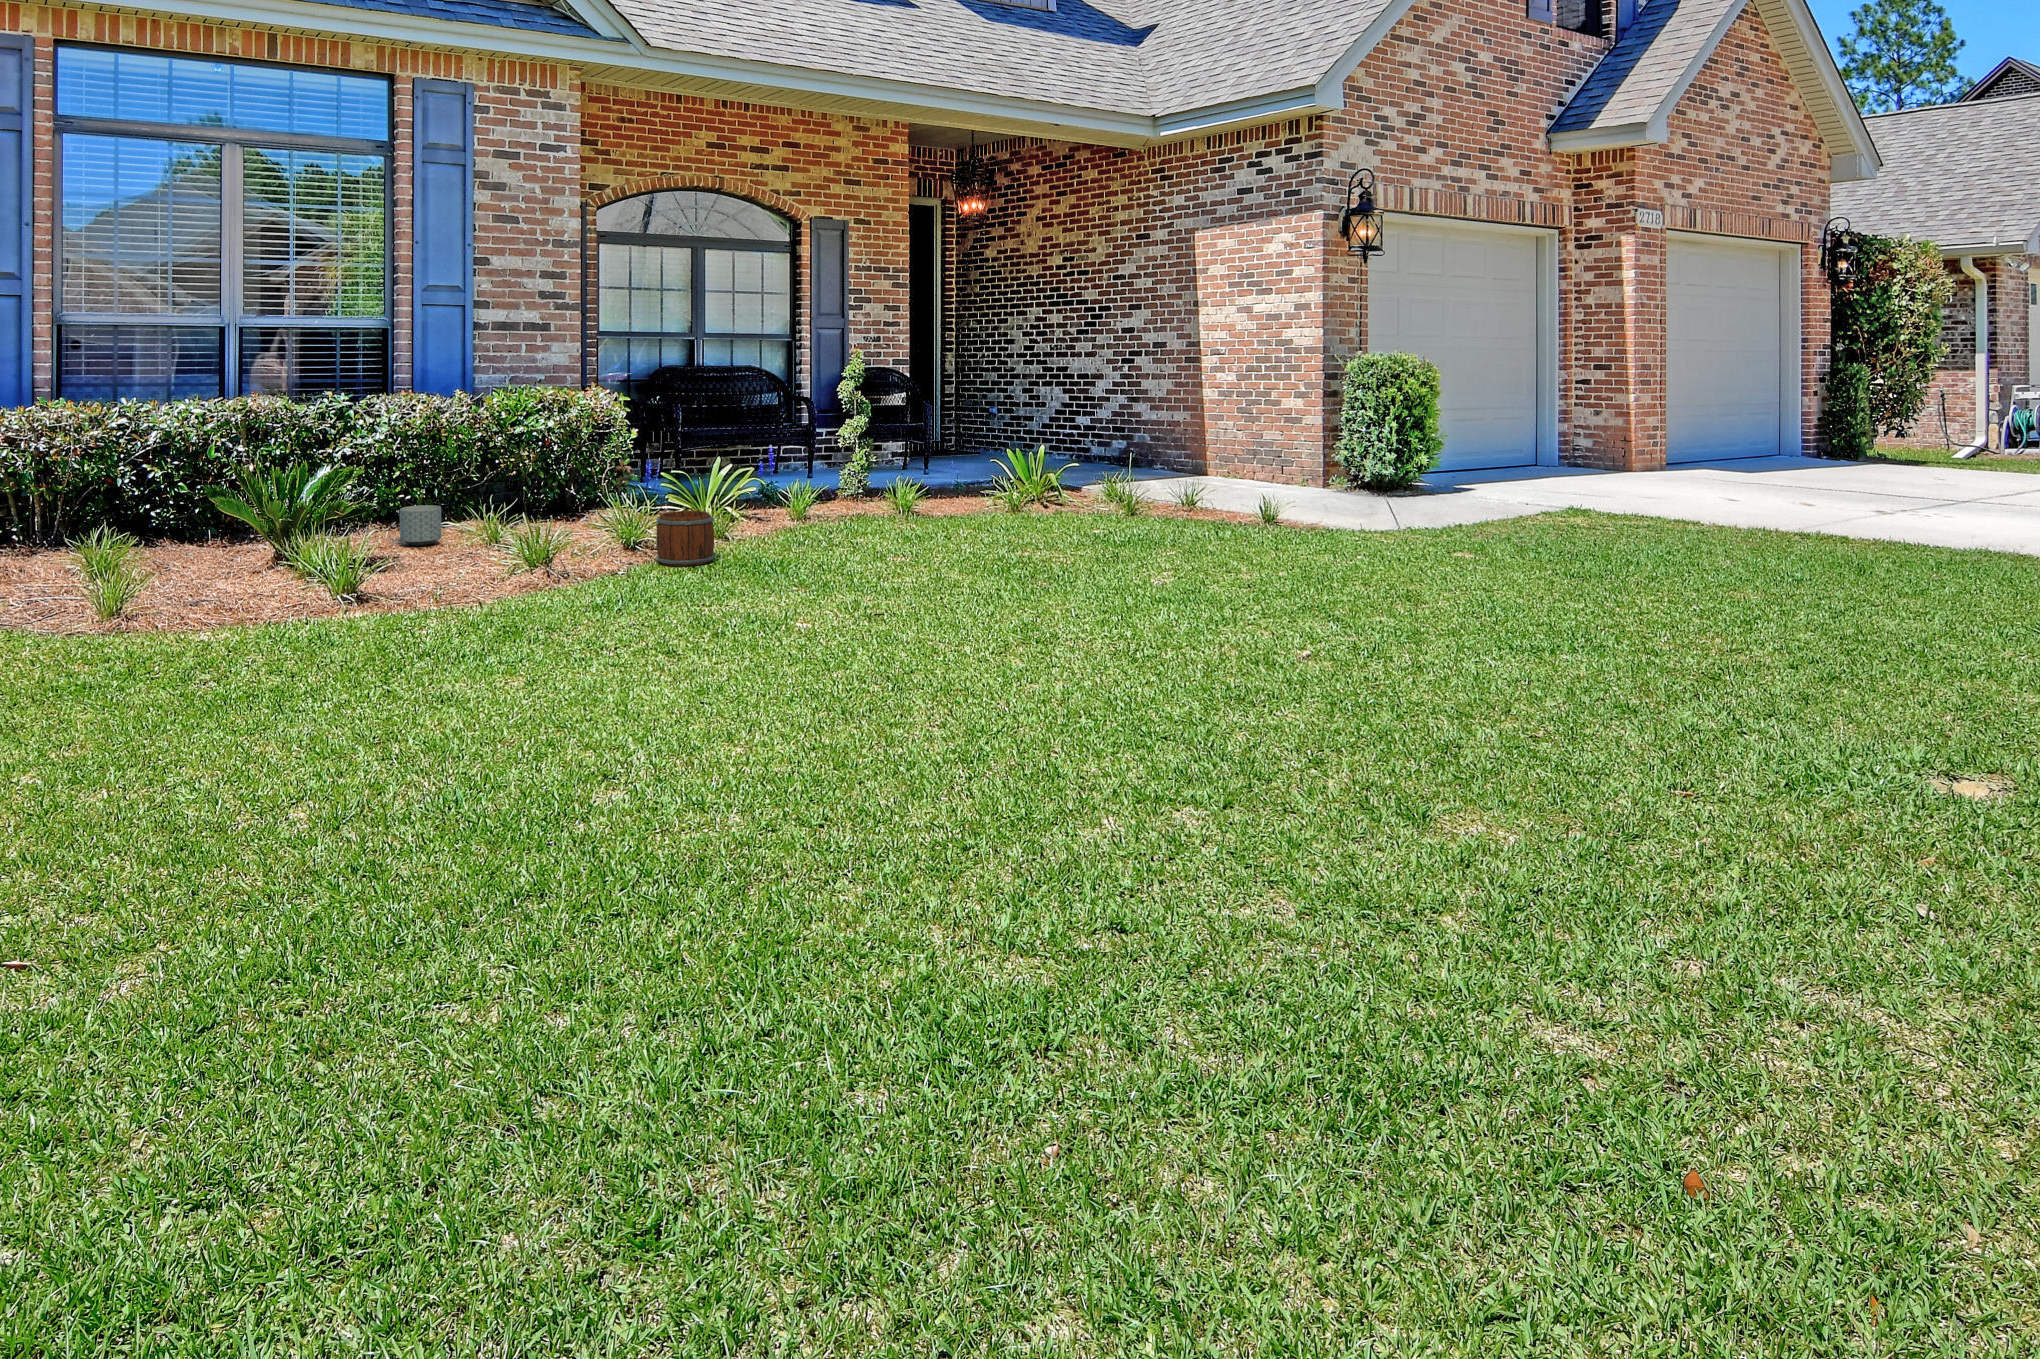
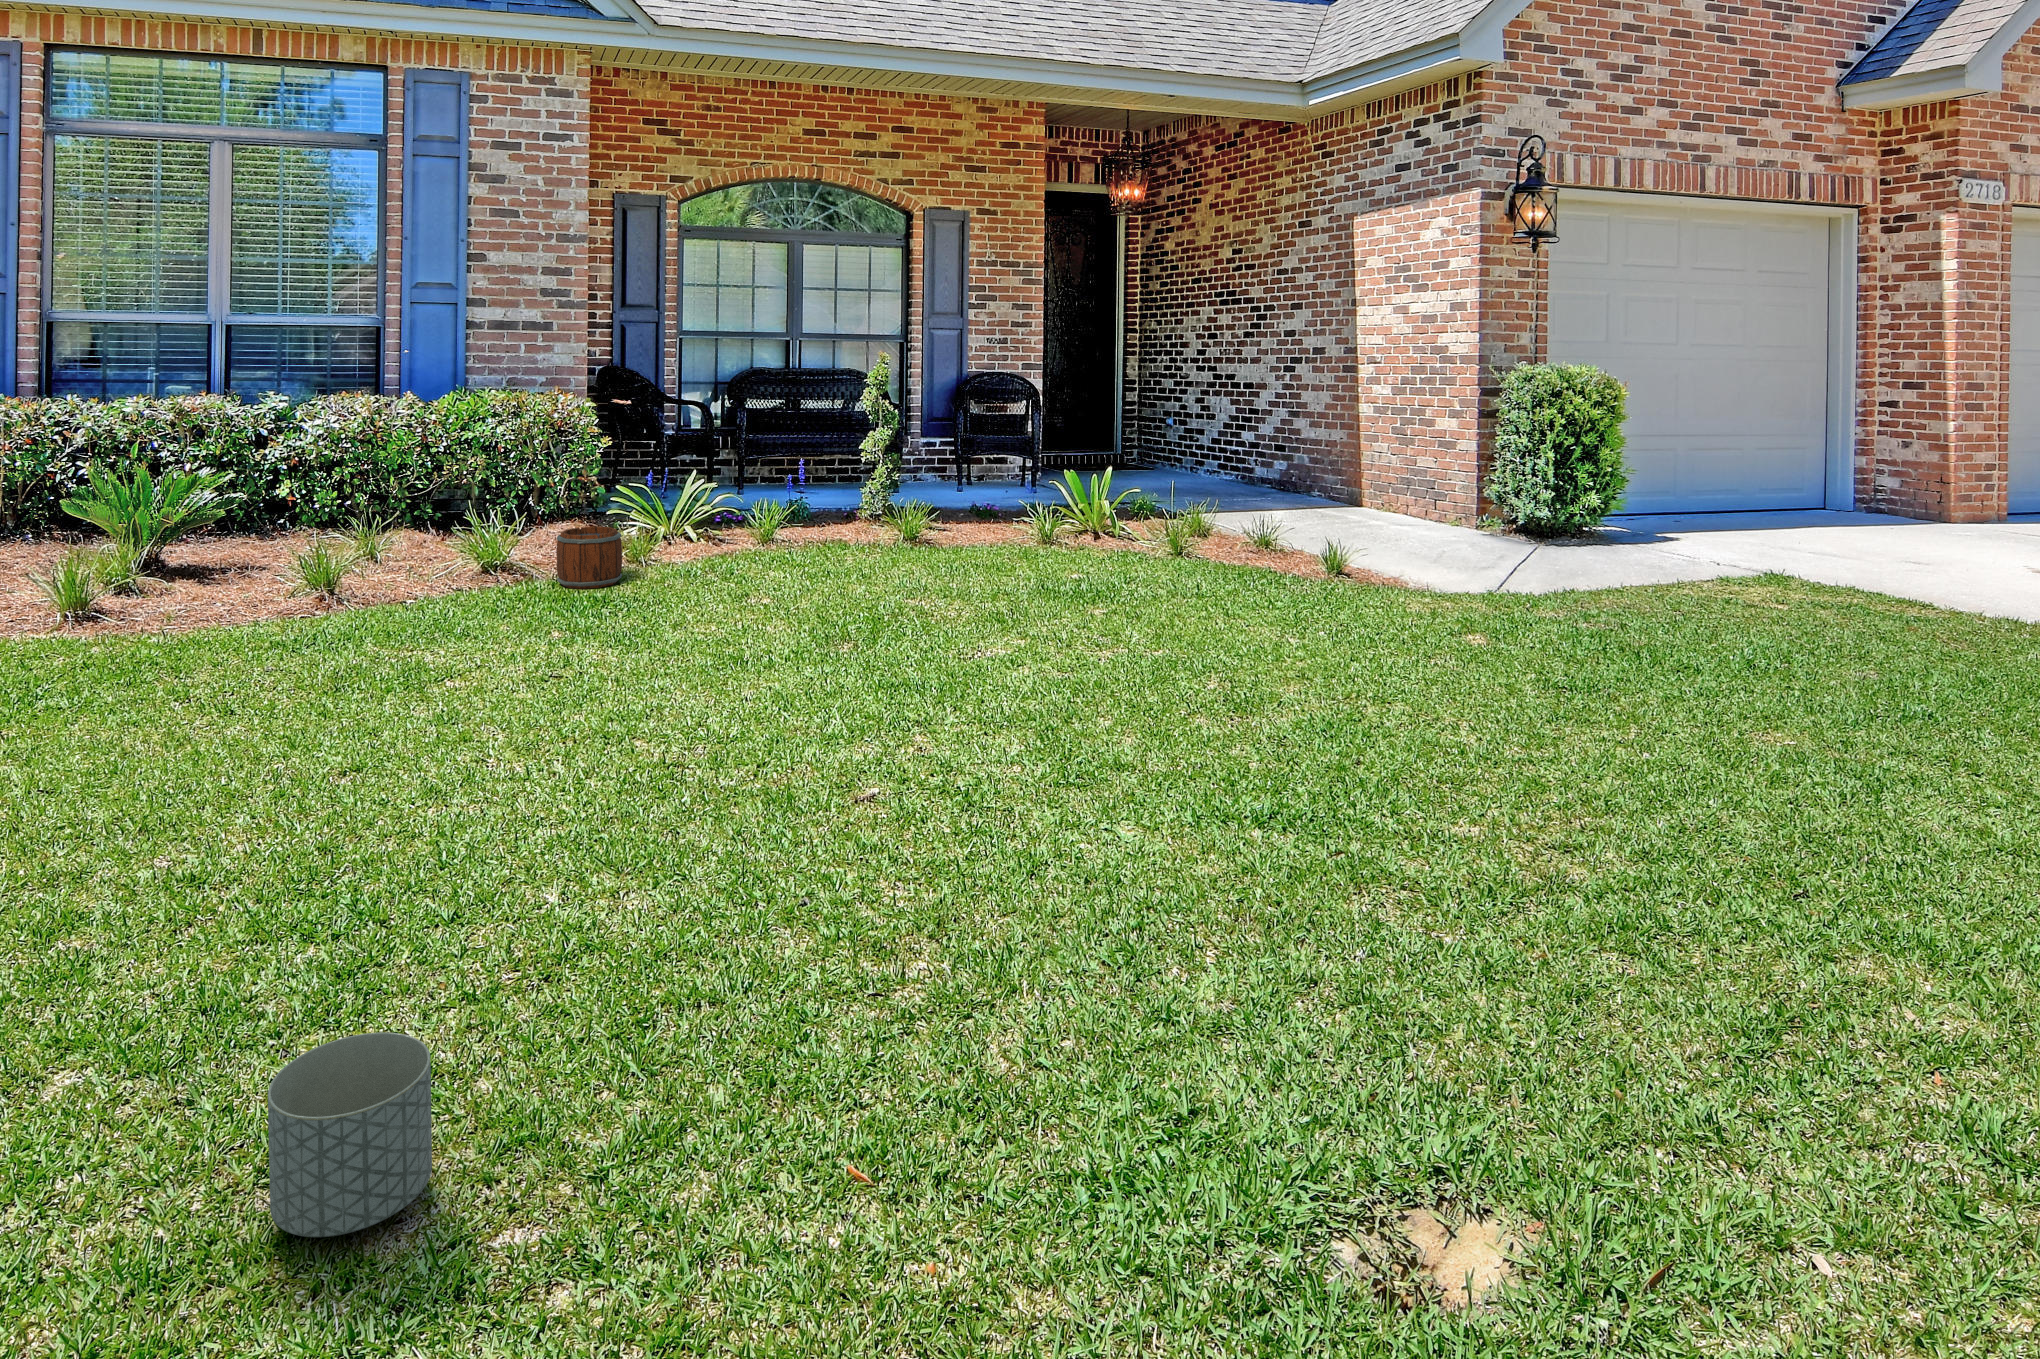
planter: present [400,505,442,546] -> present [268,1032,432,1237]

